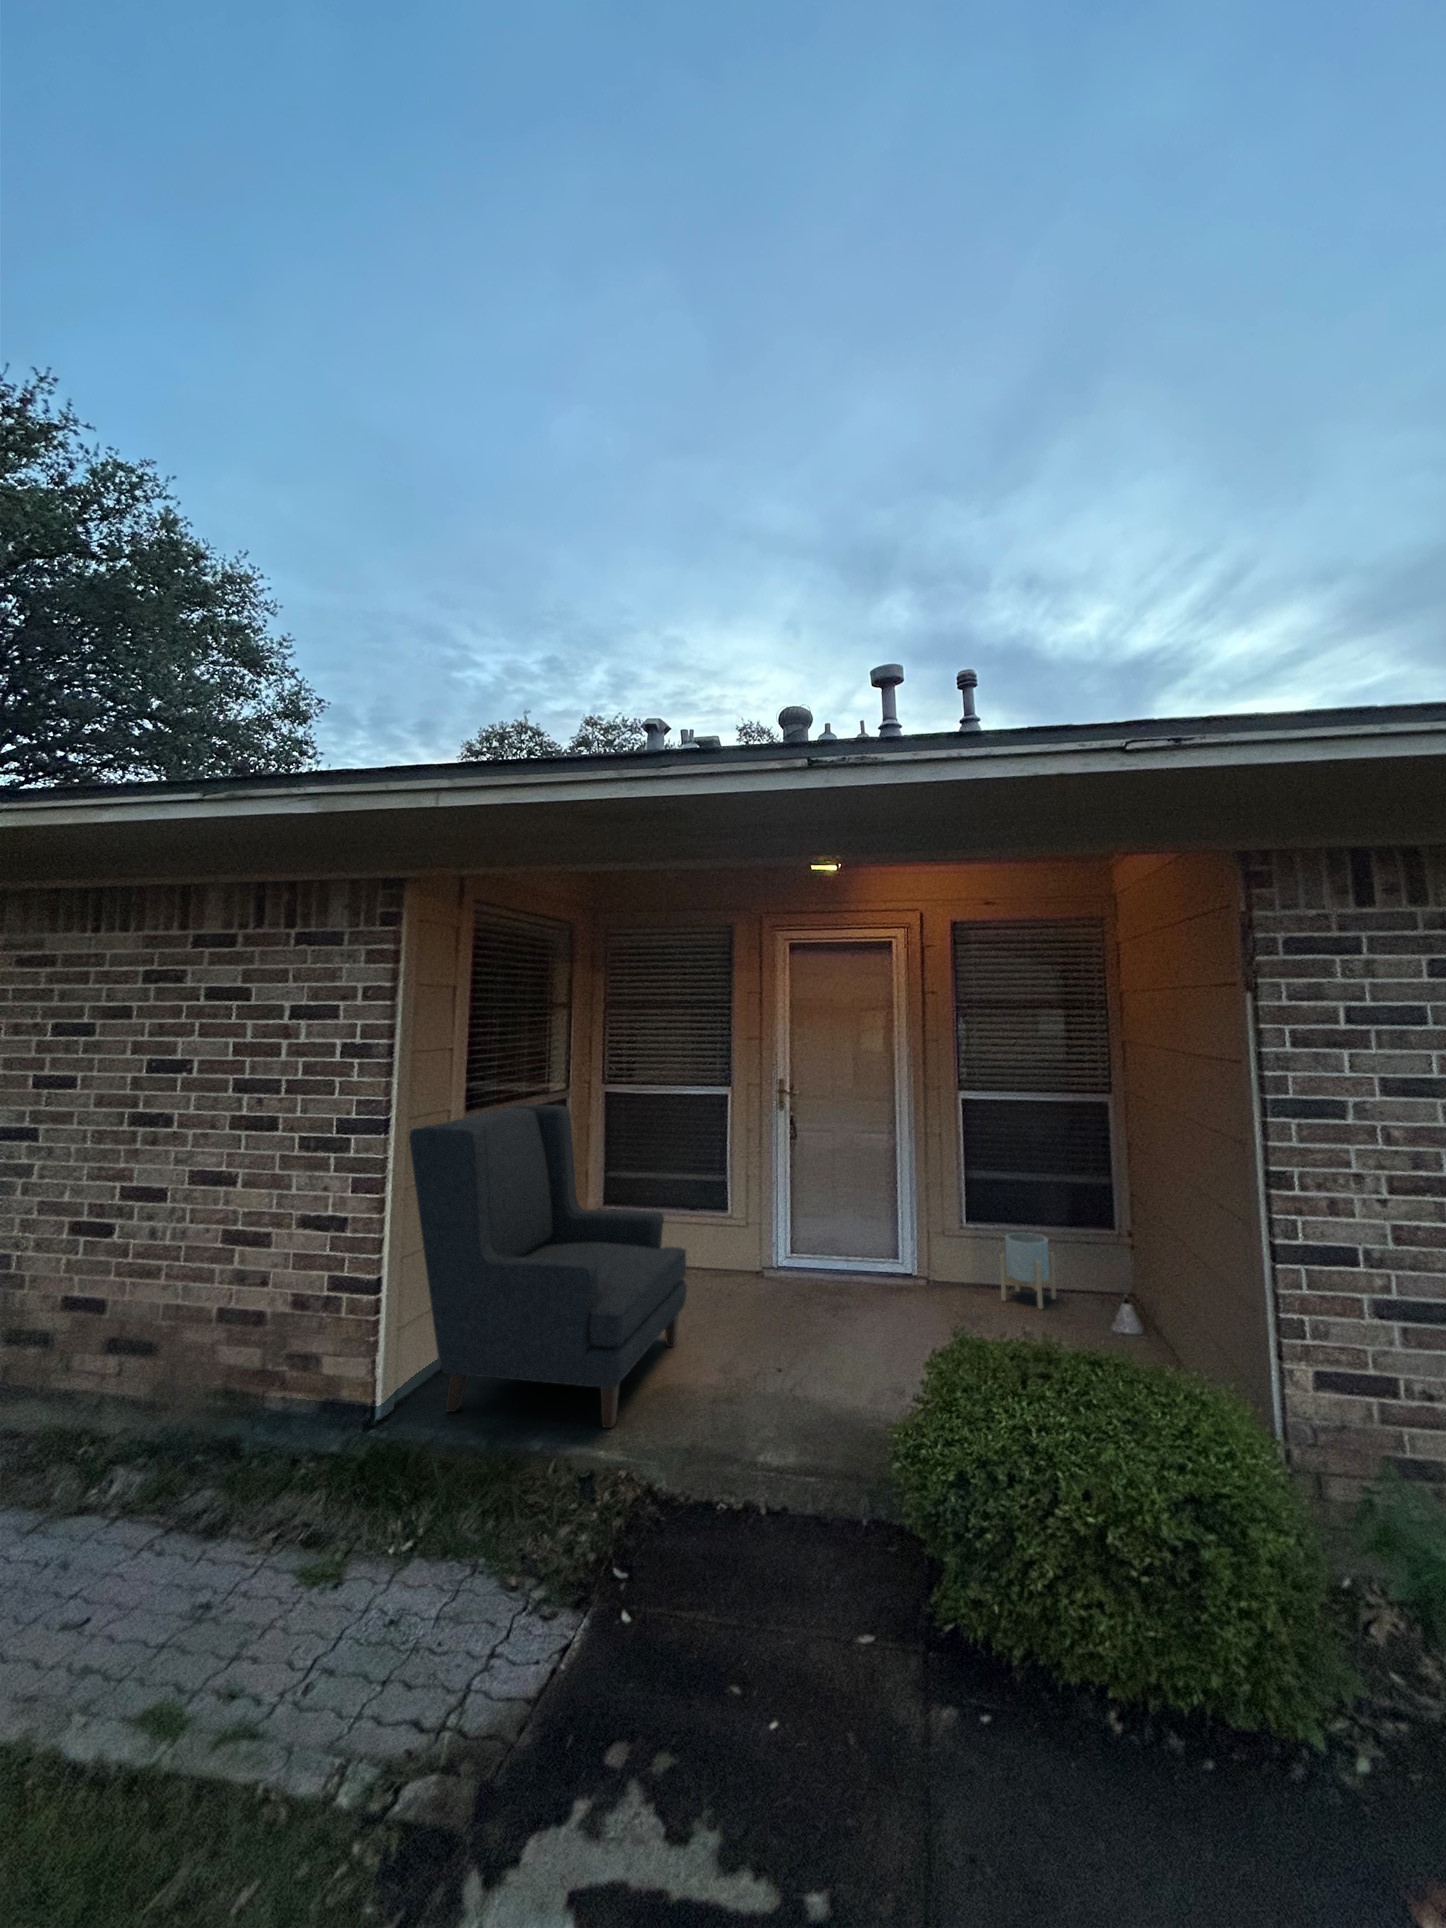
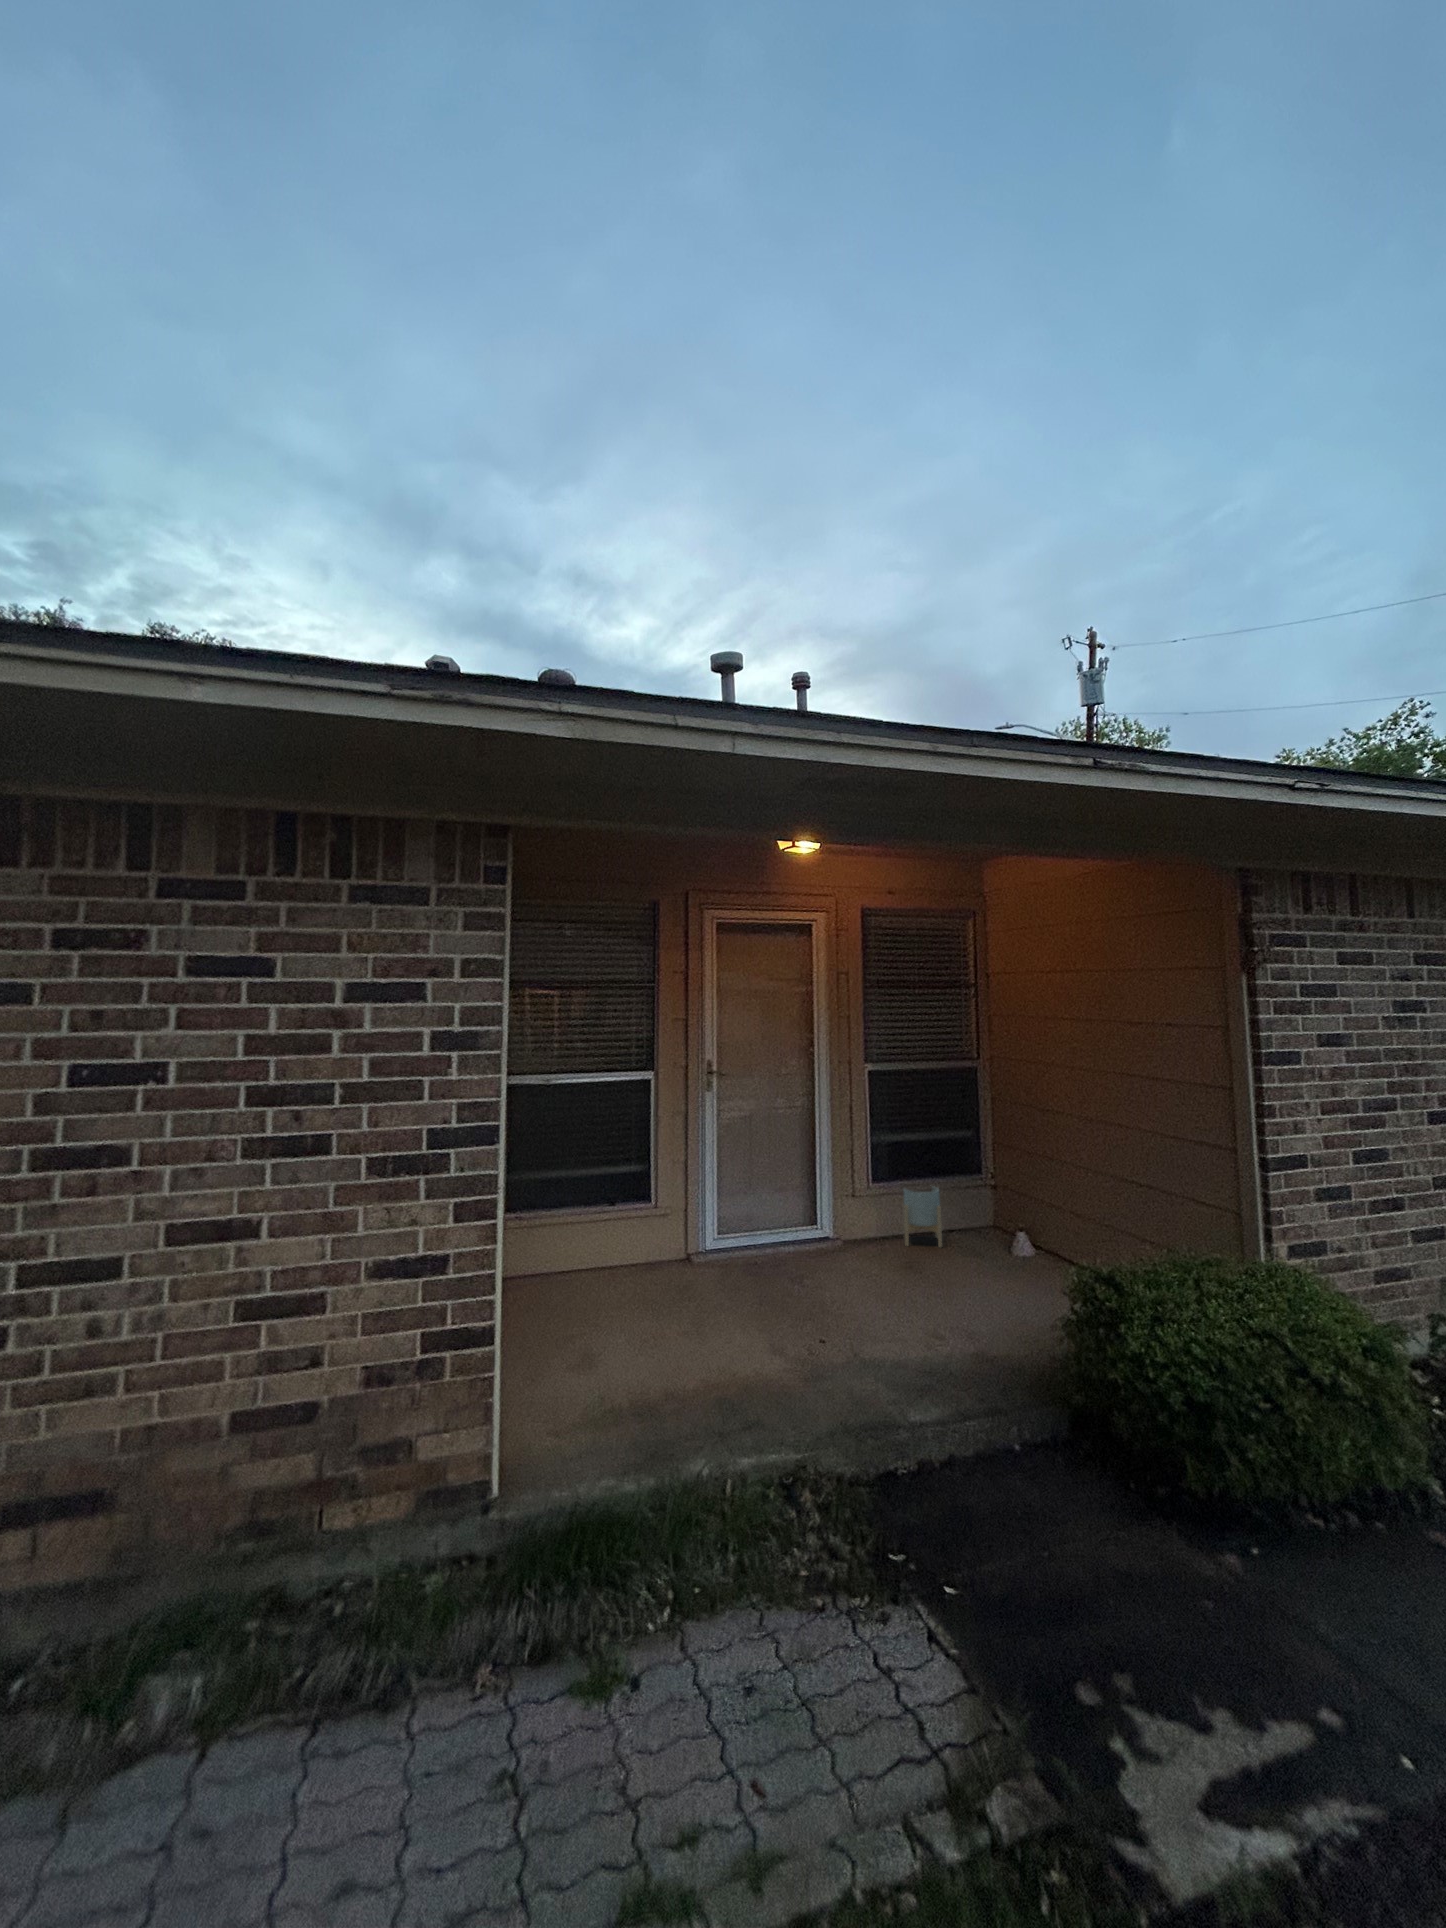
chair: present [409,1105,687,1428] -> none [501,1100,772,1463]

